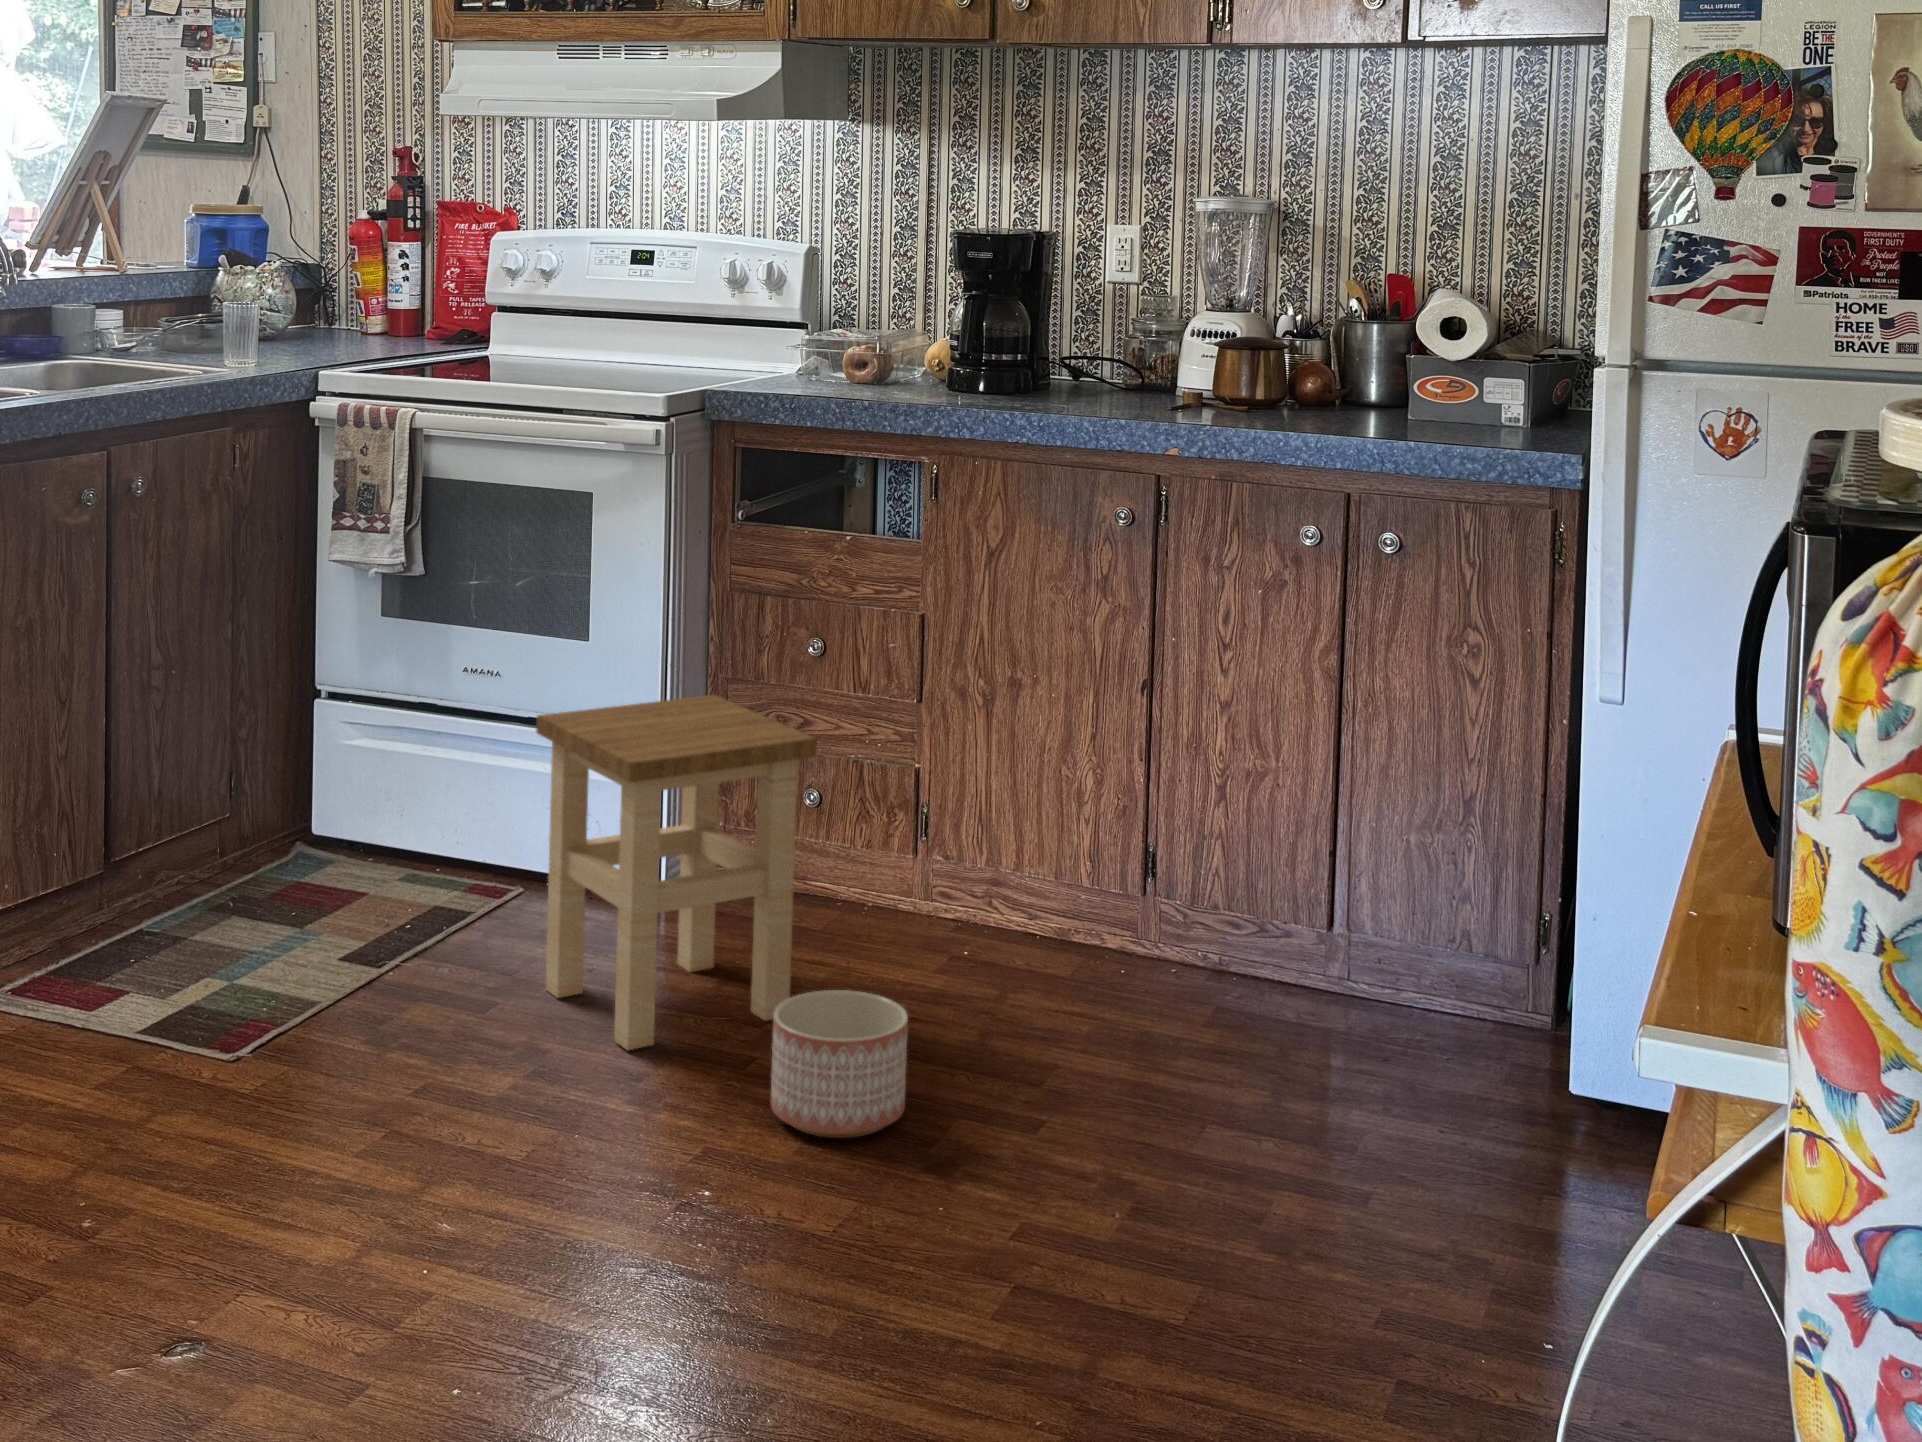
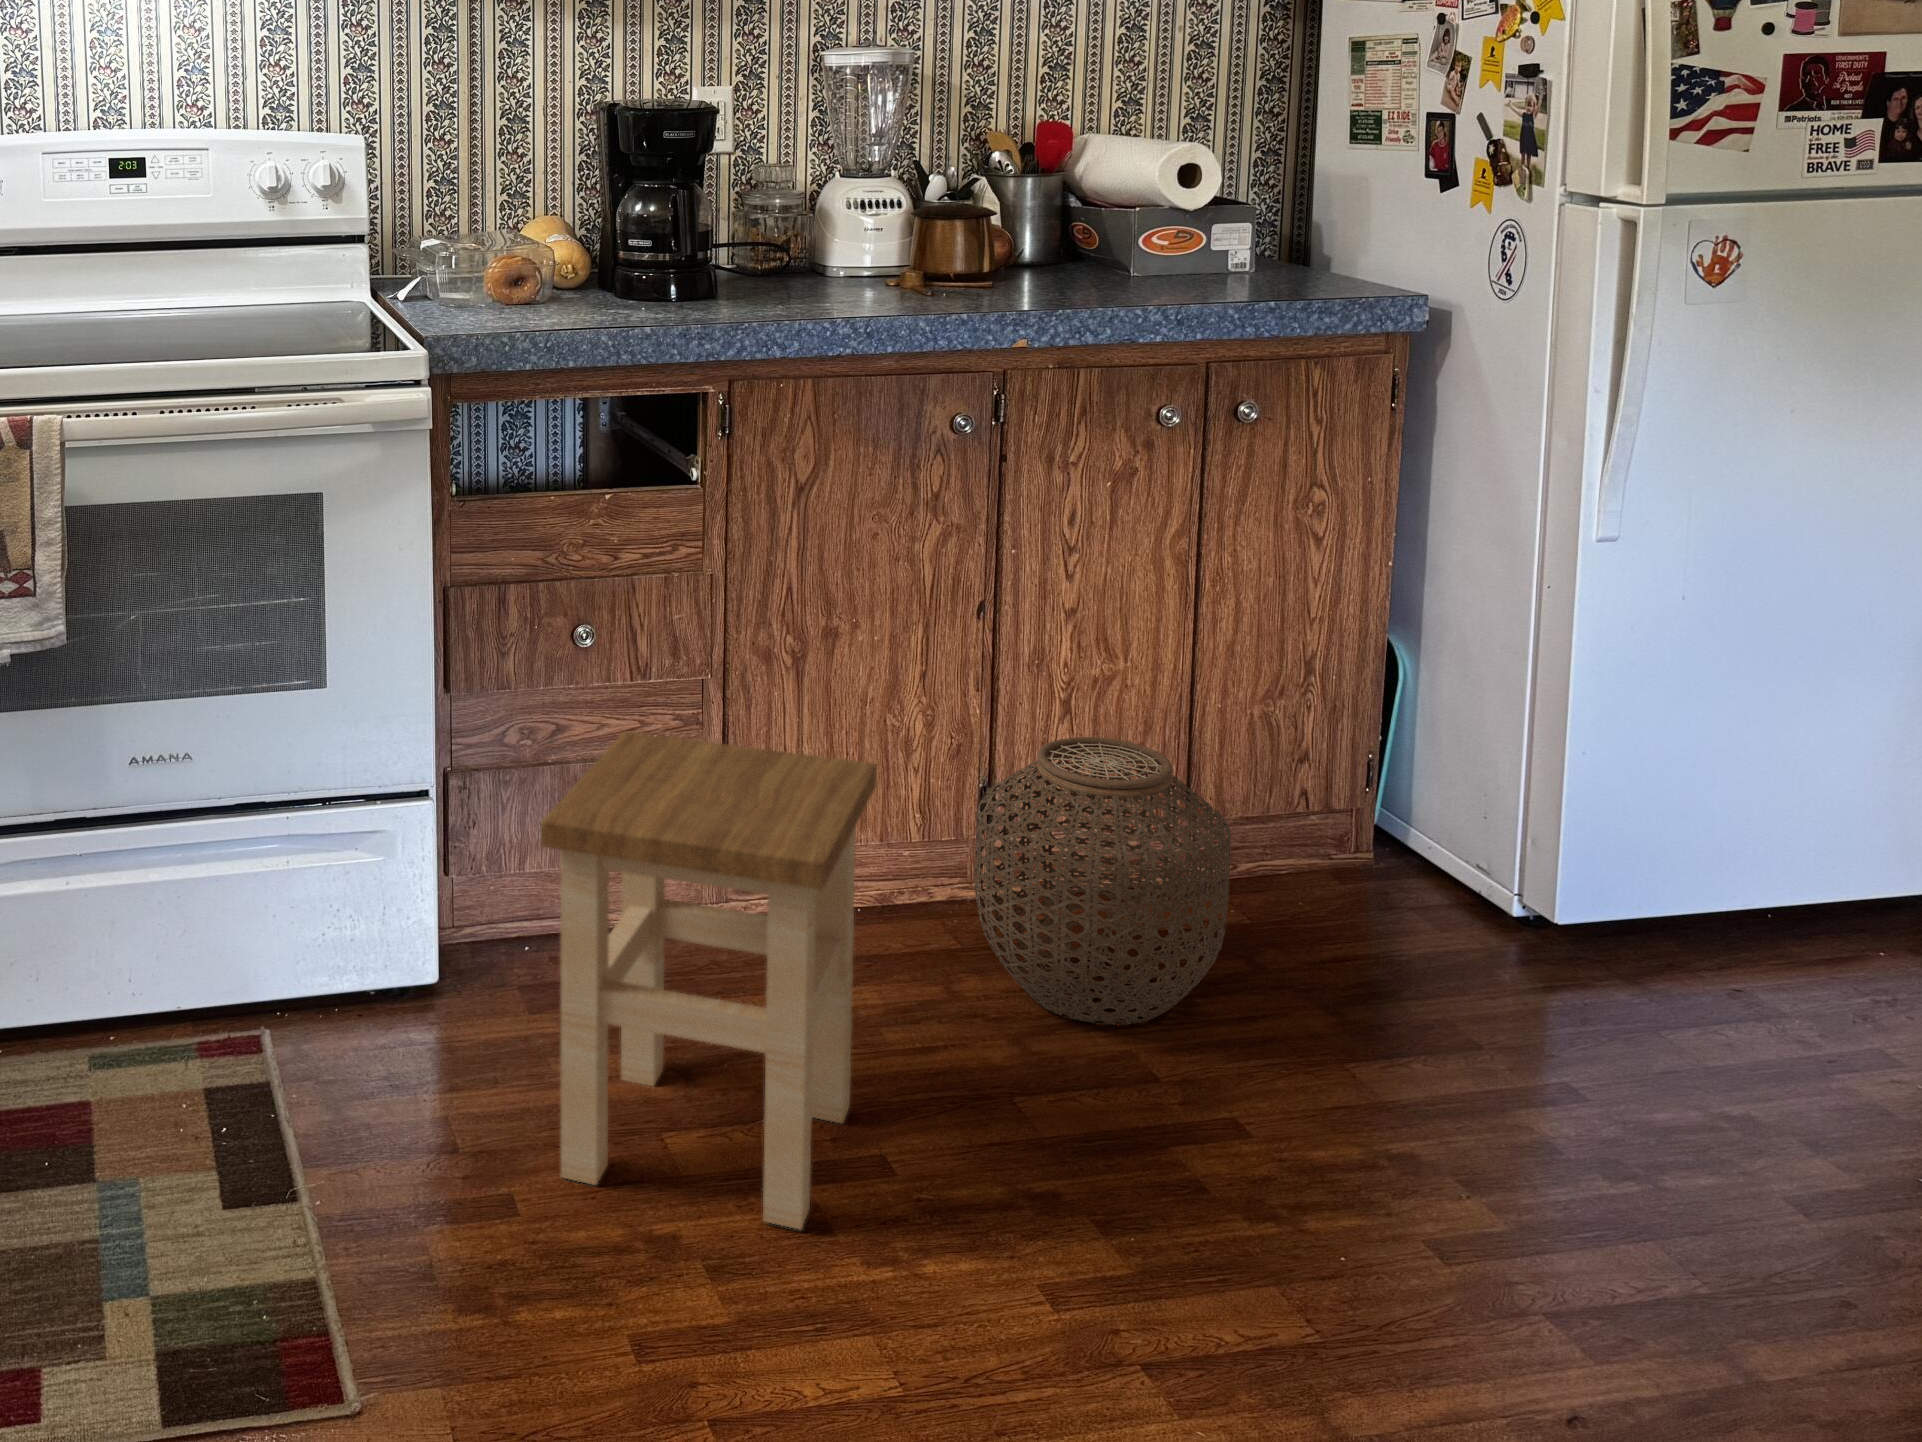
woven basket: none [997,792,1212,1043] -> present [975,737,1231,1025]
planter: present [771,990,908,1138] -> none [1043,1061,1225,1263]

